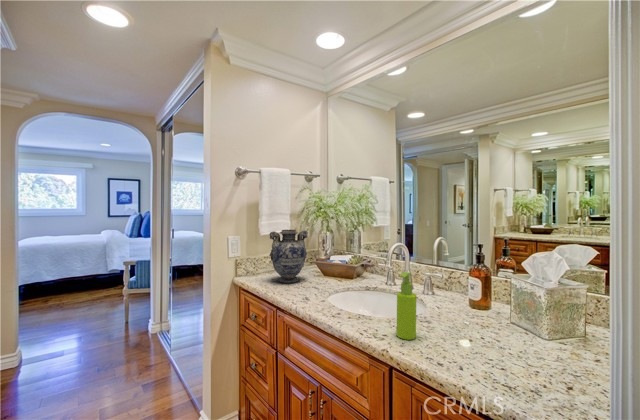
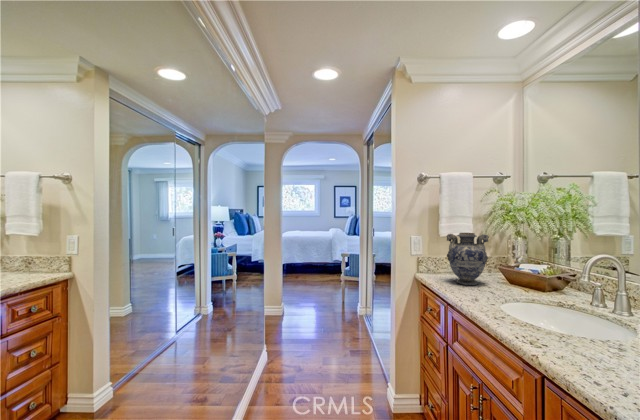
soap dispenser: present [397,272,416,340] -> none [559,283,586,357]

